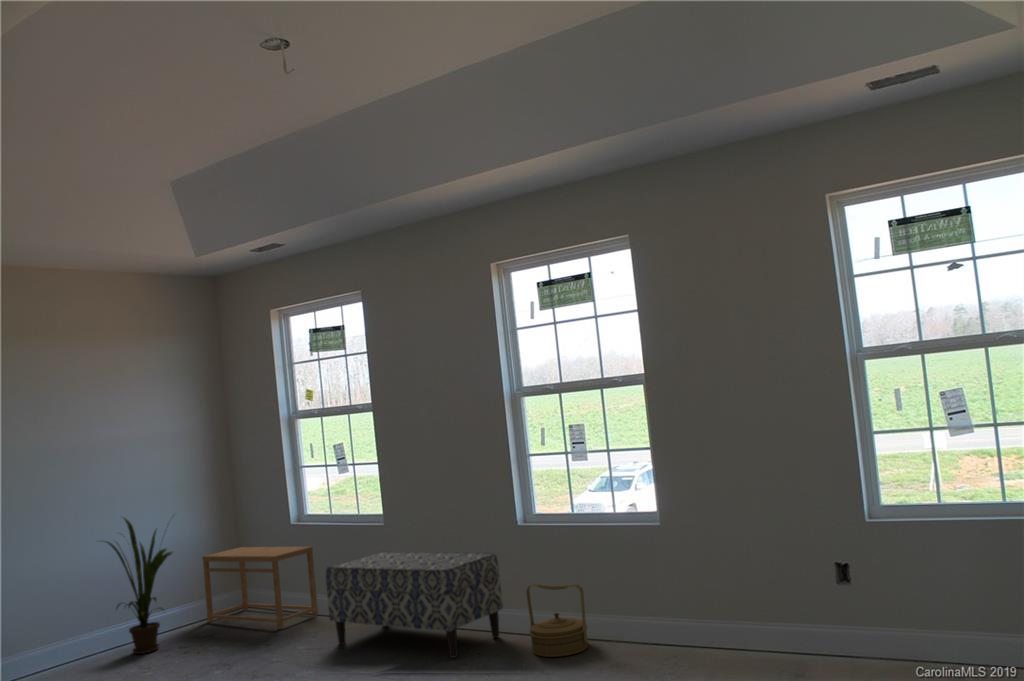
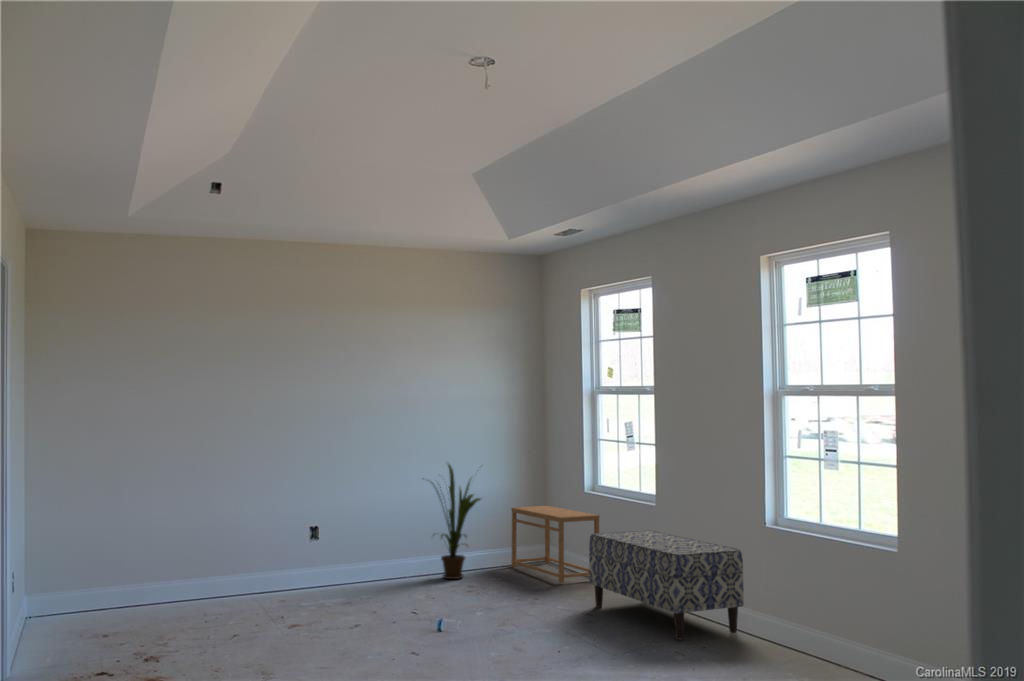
basket: present [526,584,588,657] -> none [752,586,815,664]

